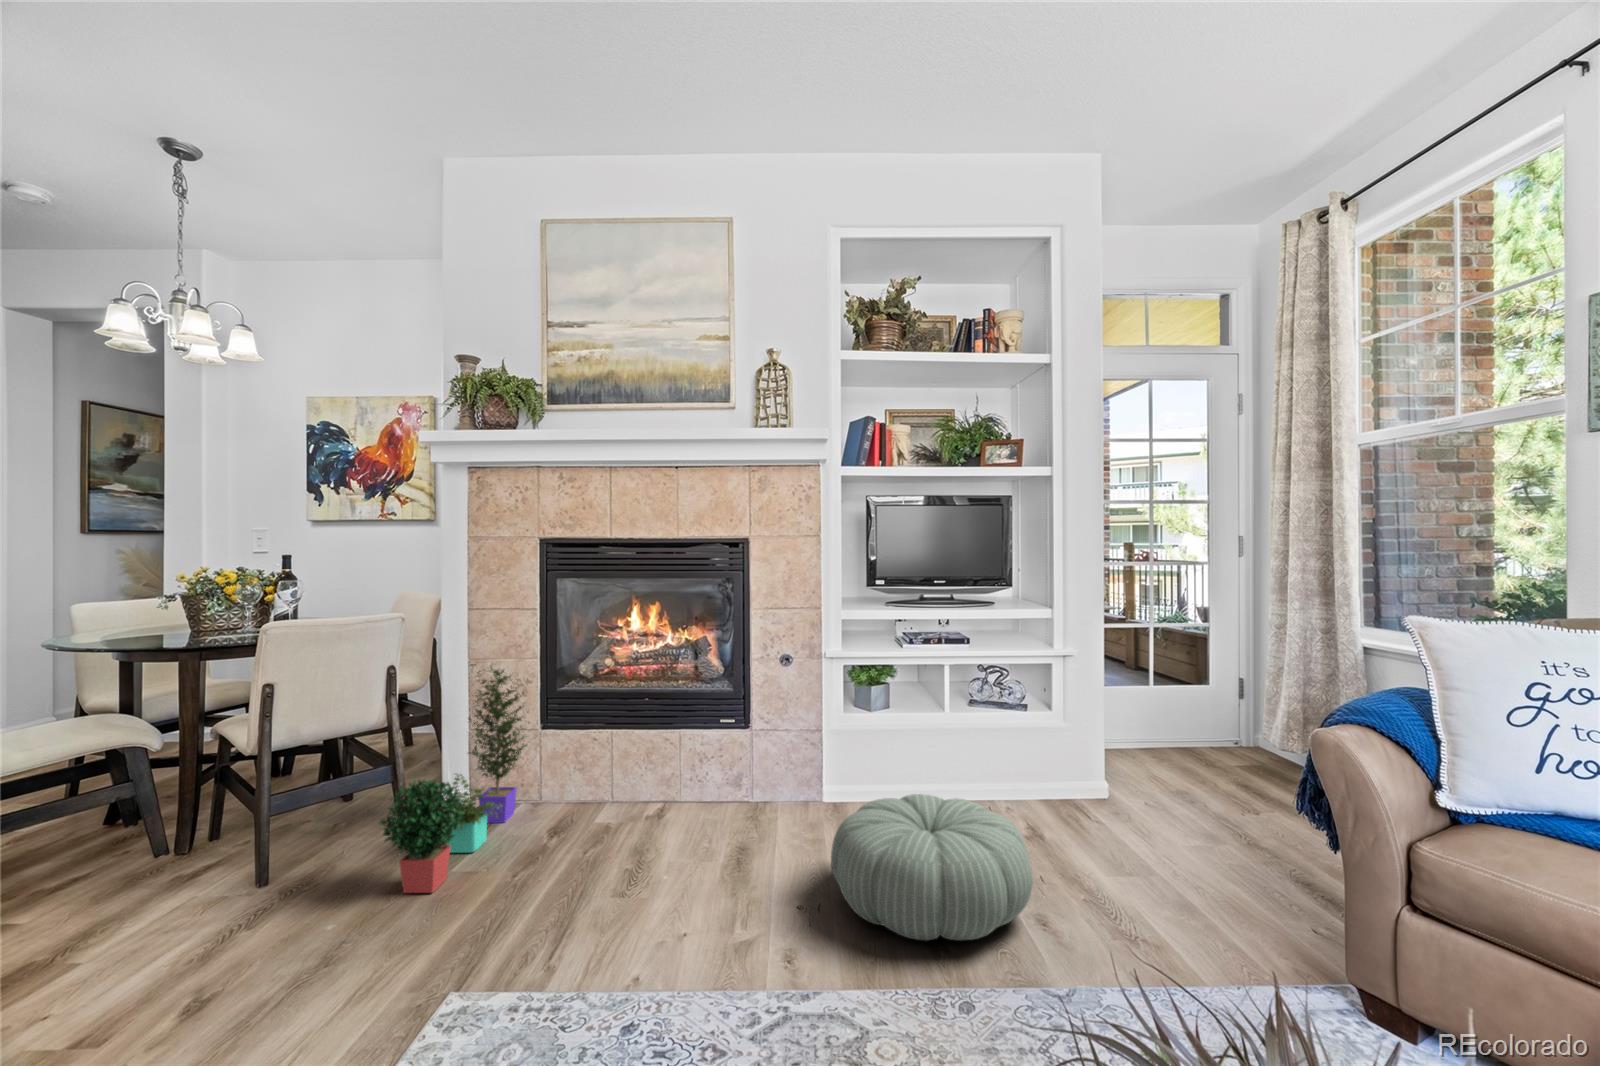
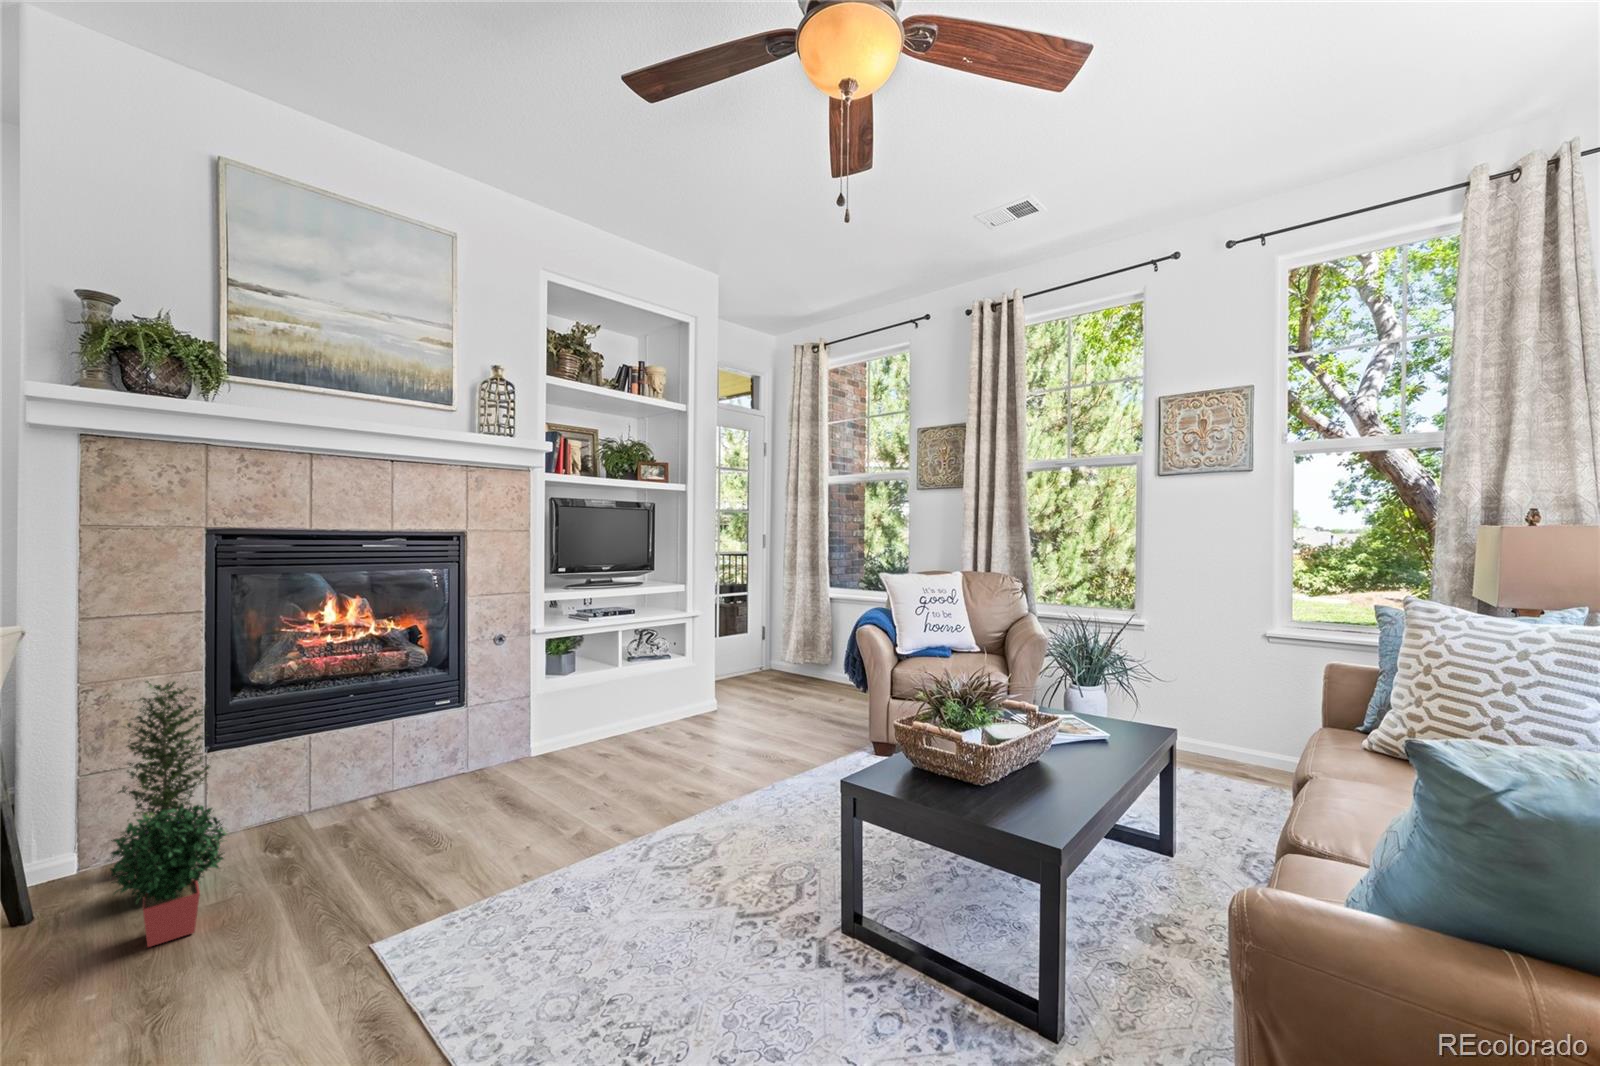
pouf: present [831,794,1033,941] -> none [612,714,750,804]

